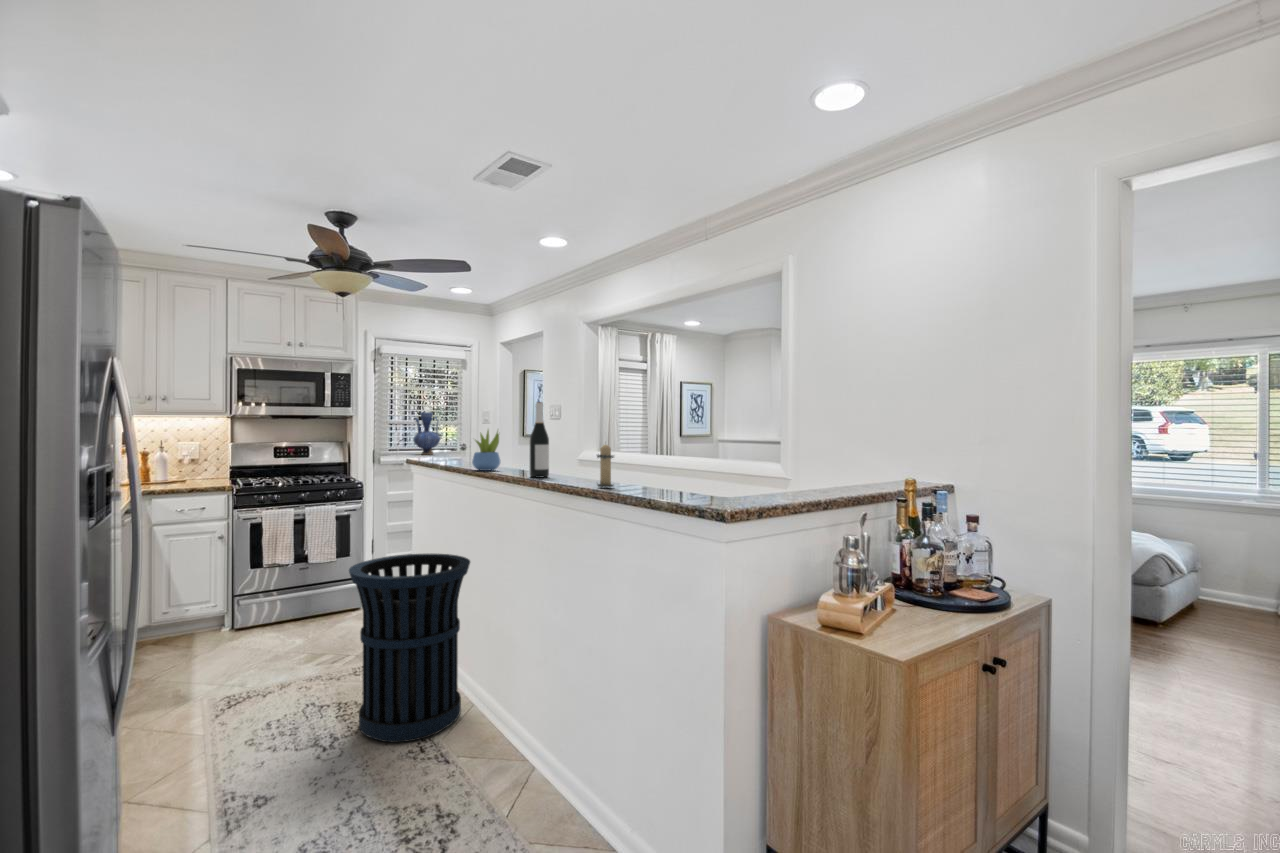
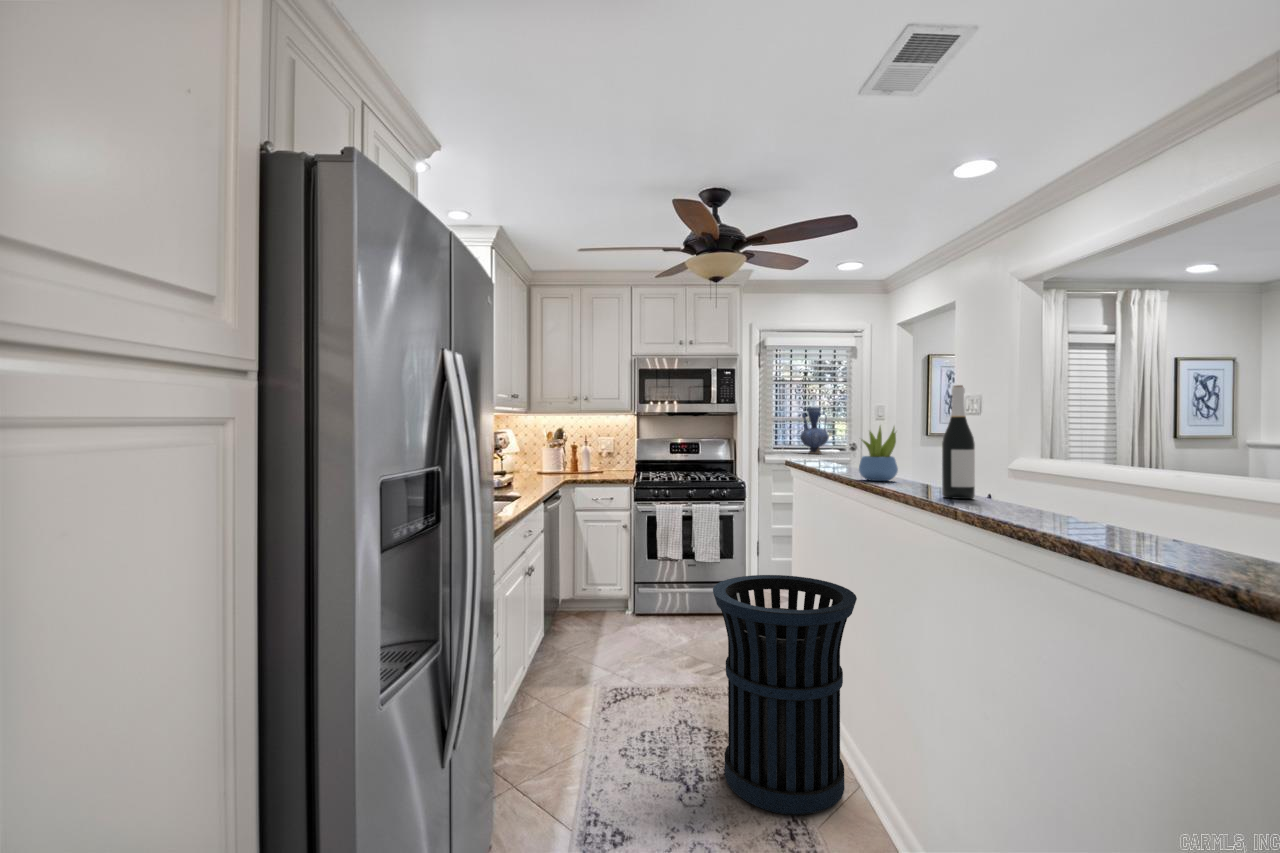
candle: present [597,444,614,487] -> none [1074,449,1125,536]

